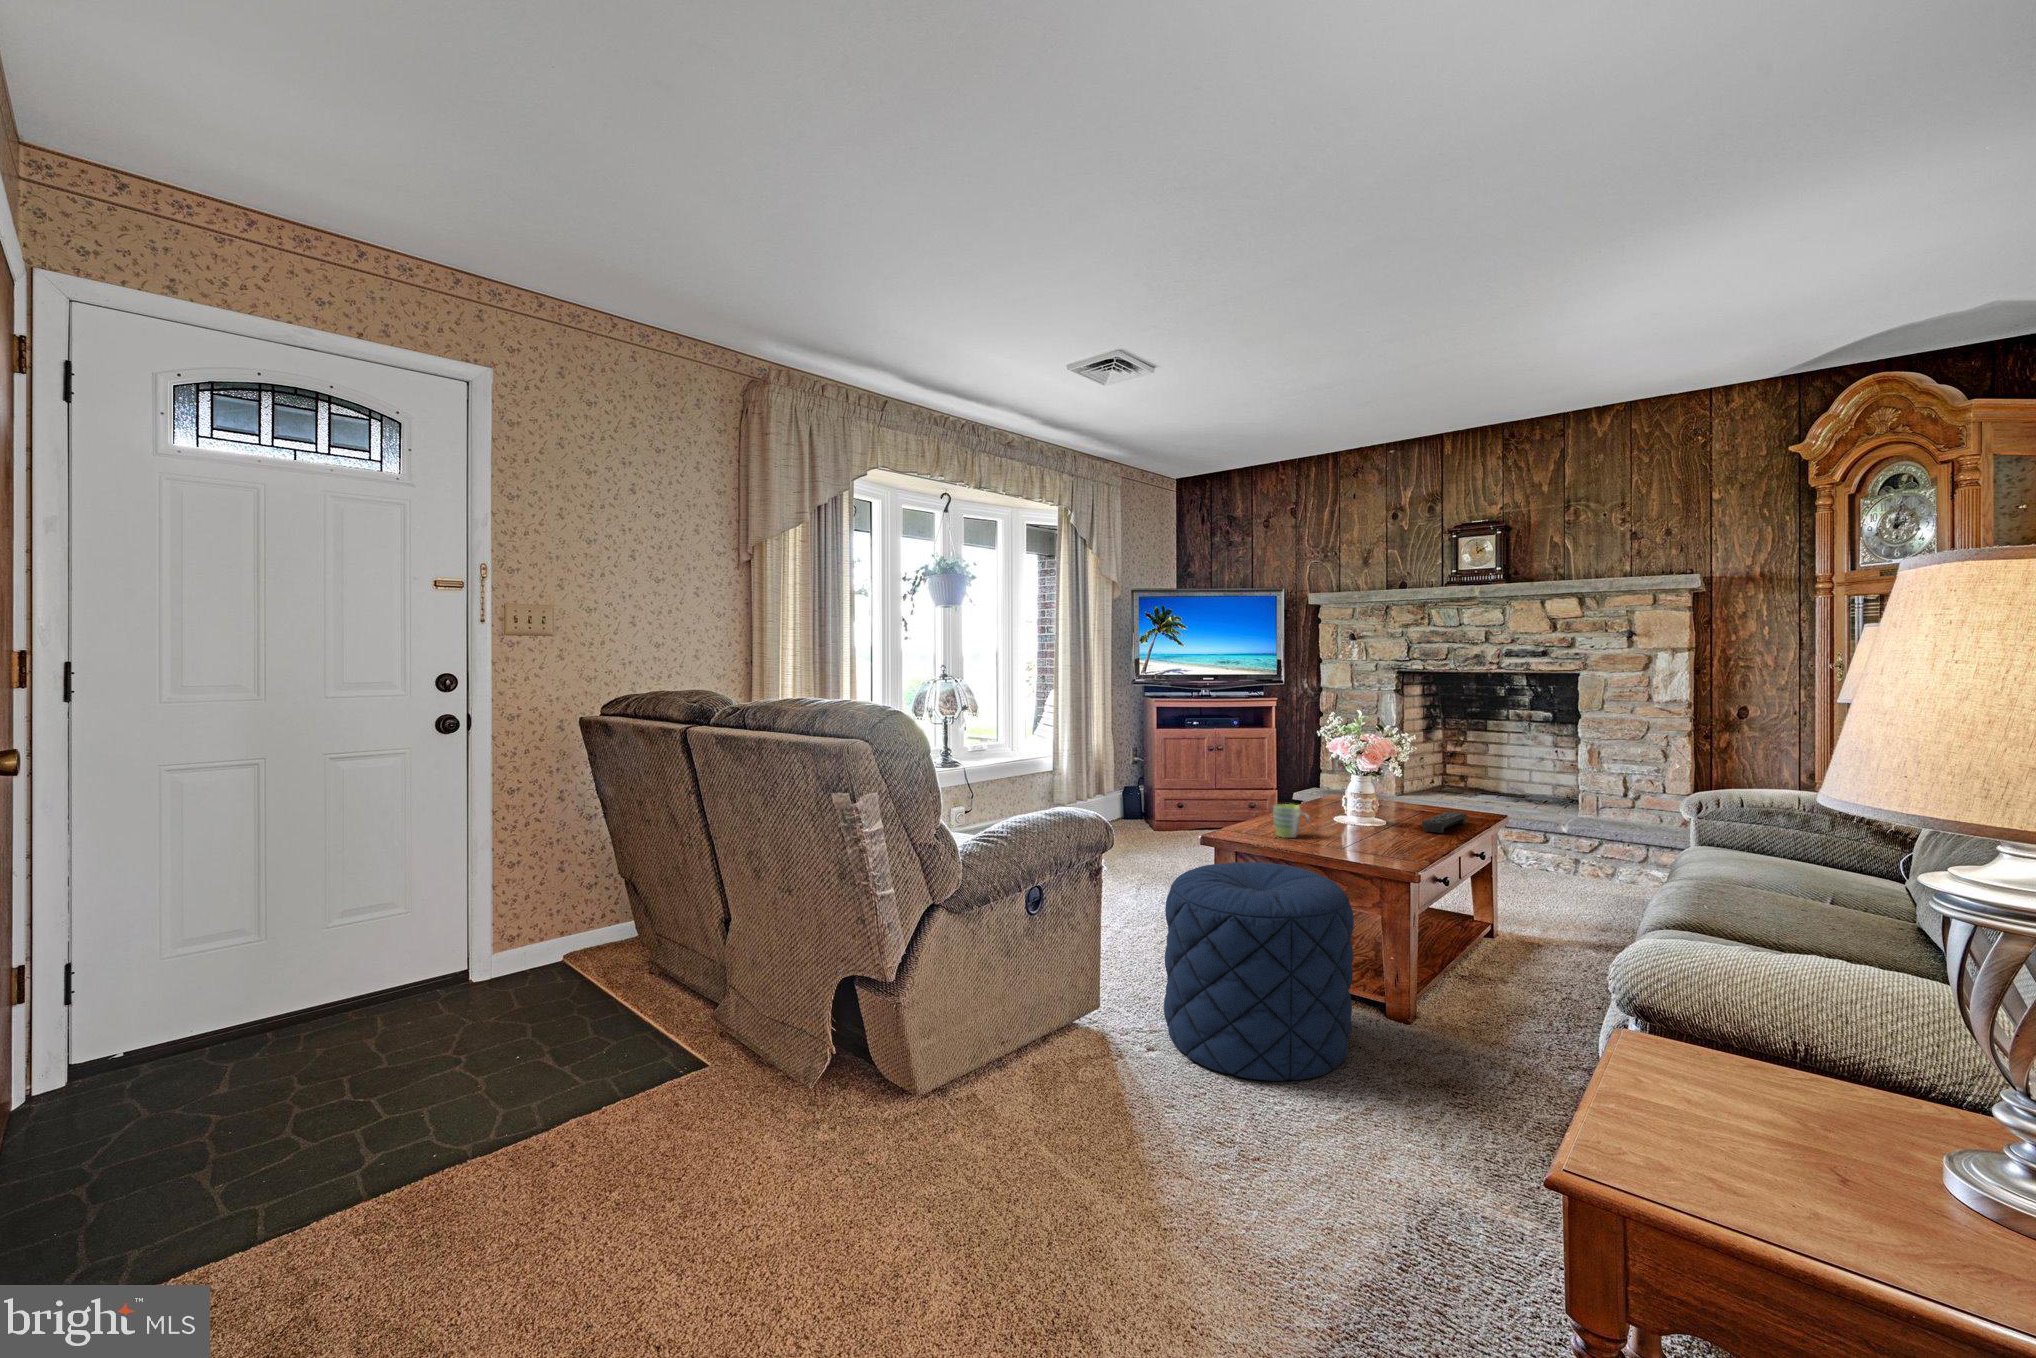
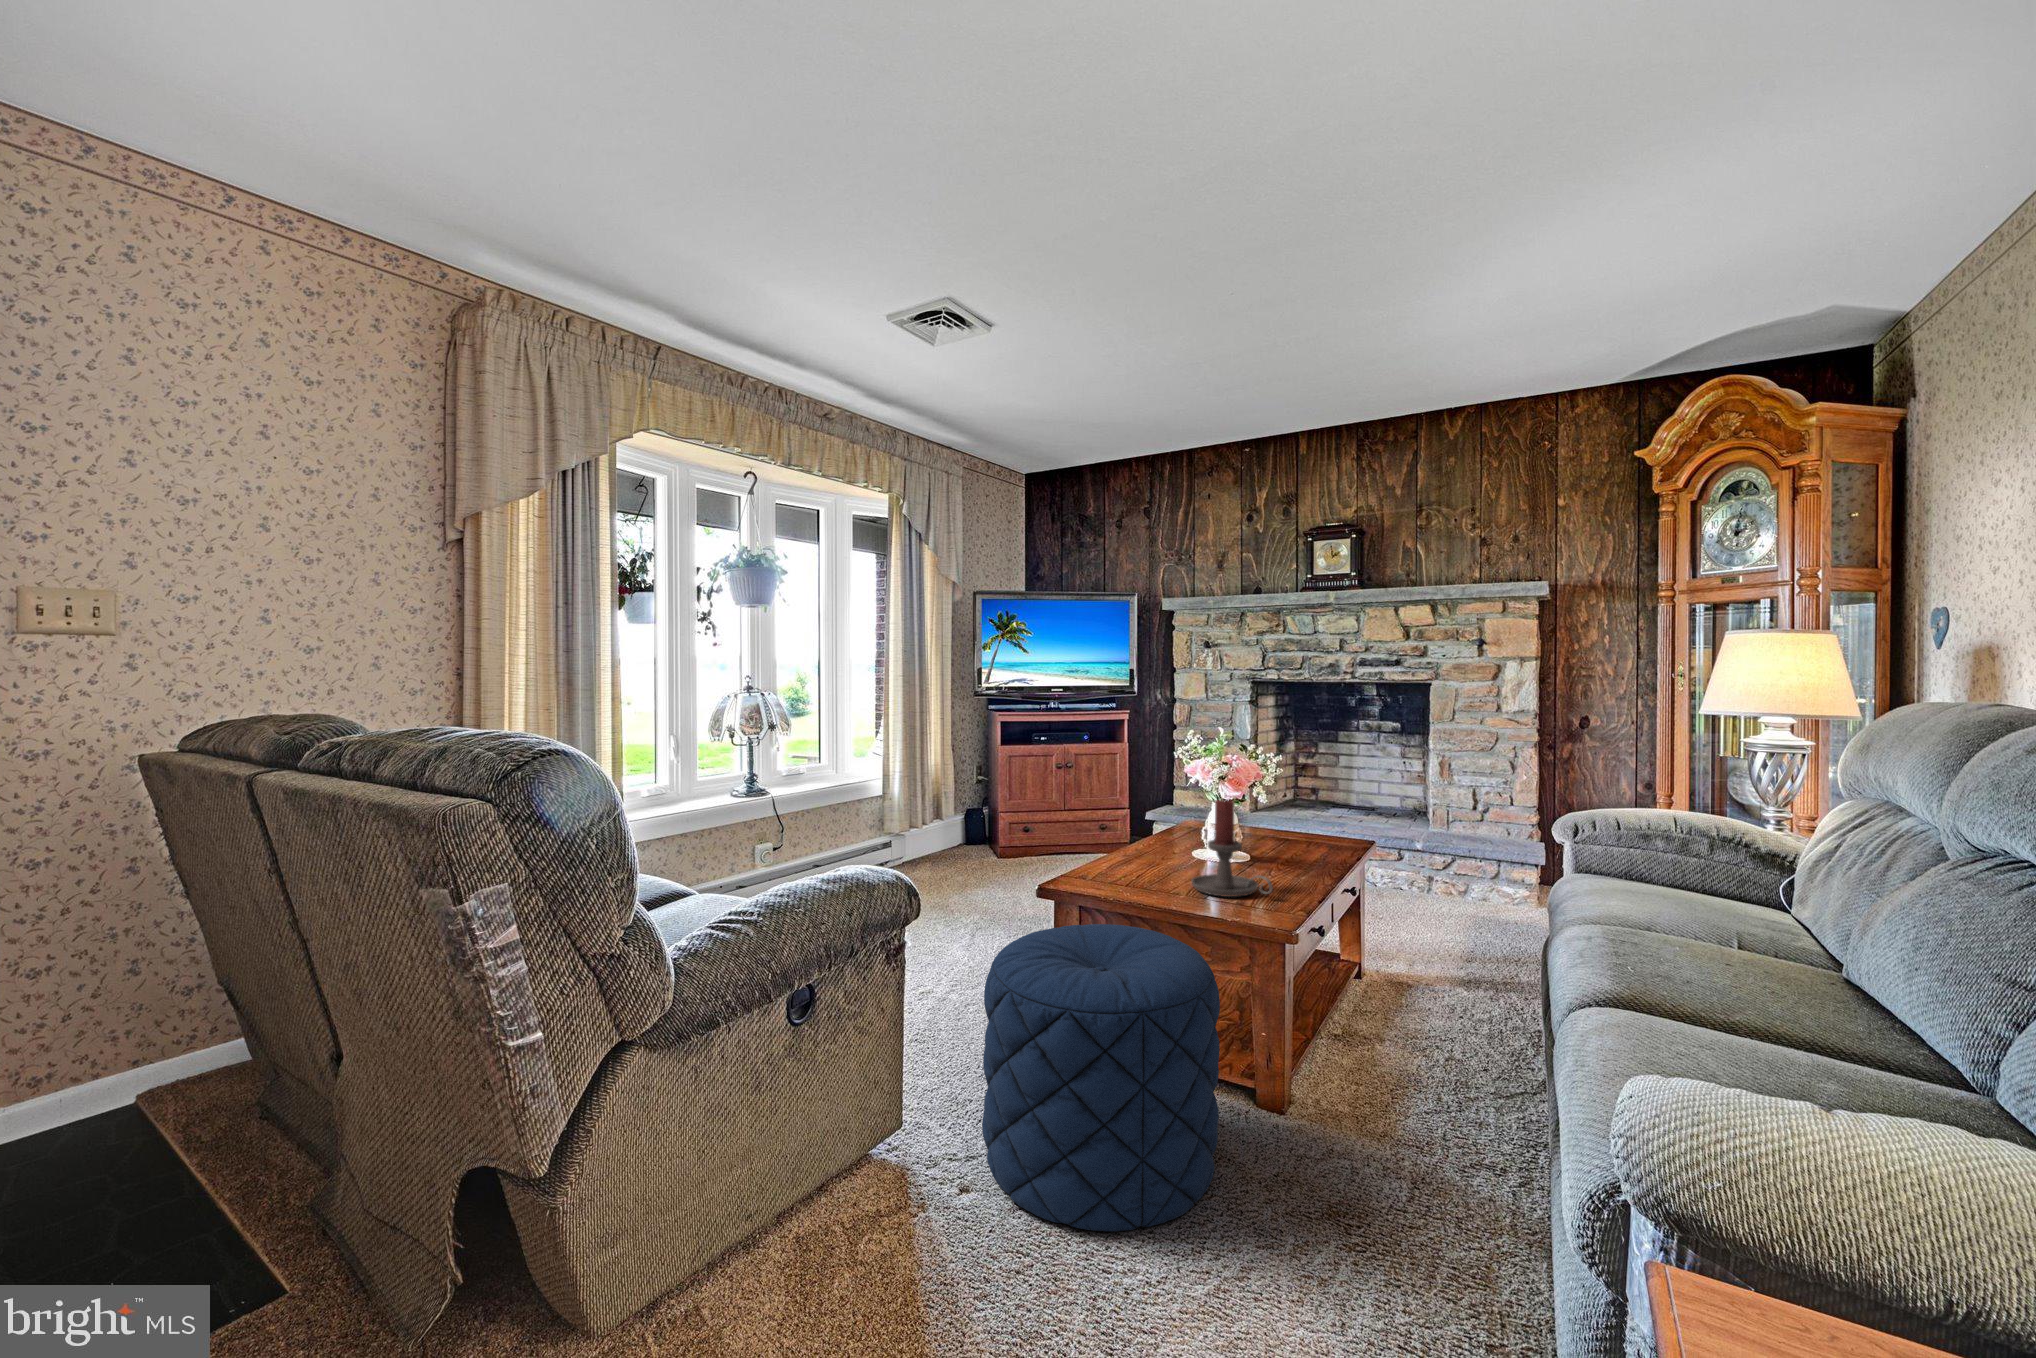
candle holder: none [1333,769,1404,849] -> present [1191,800,1273,897]
mug: present [1273,804,1309,838] -> none [1122,841,1164,883]
remote control: present [1422,812,1467,833] -> none [1289,842,1335,870]

